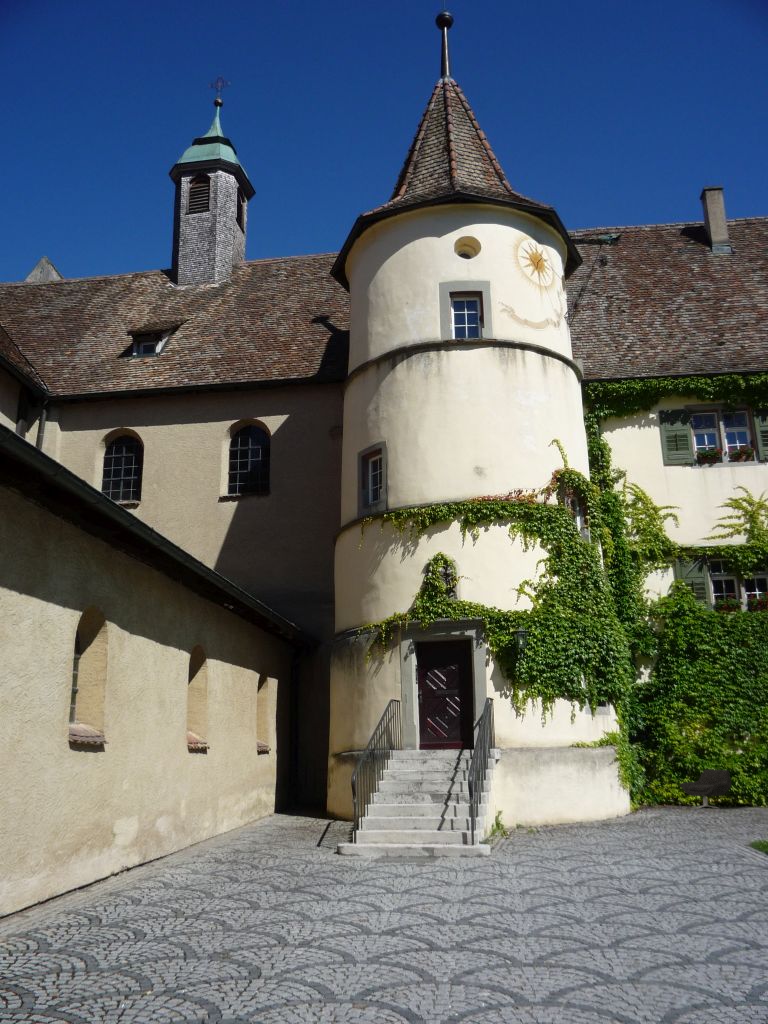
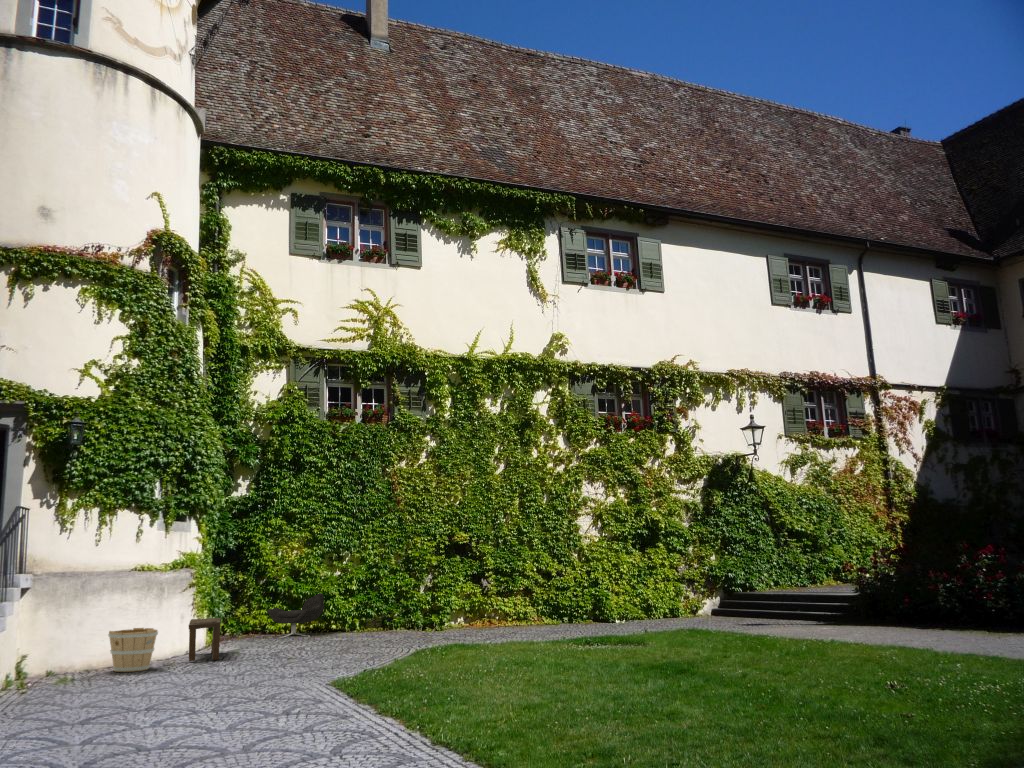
bench: none [619,788,647,823] -> present [189,618,221,661]
wooden bucket: none [561,793,598,827] -> present [108,628,158,672]

